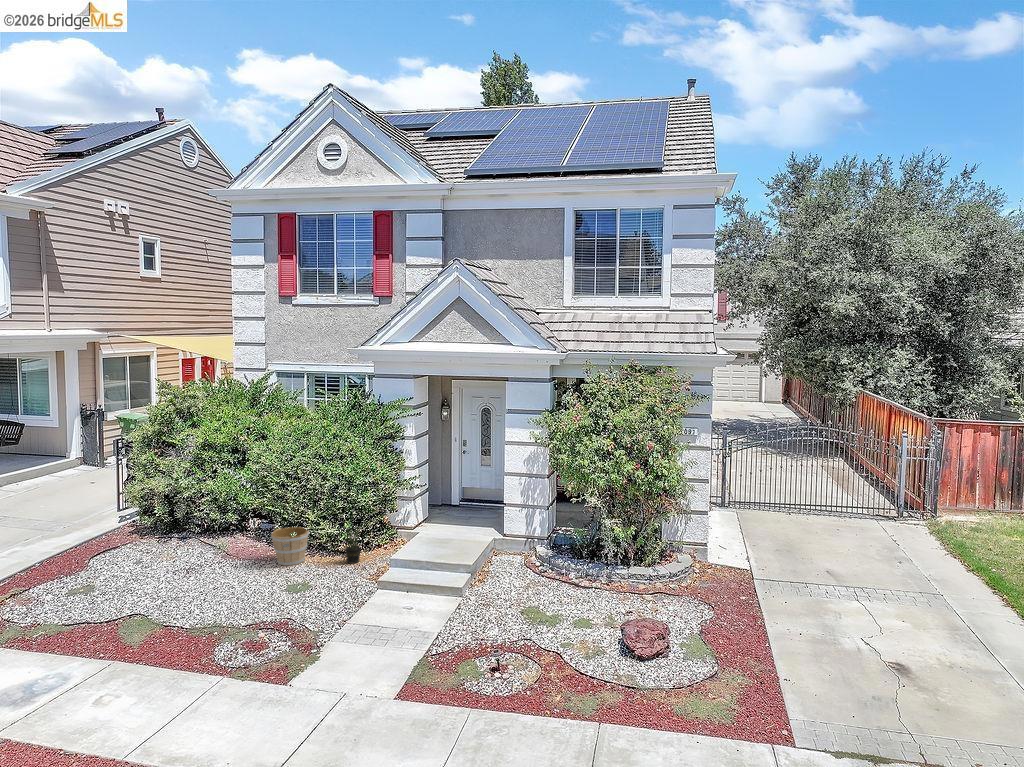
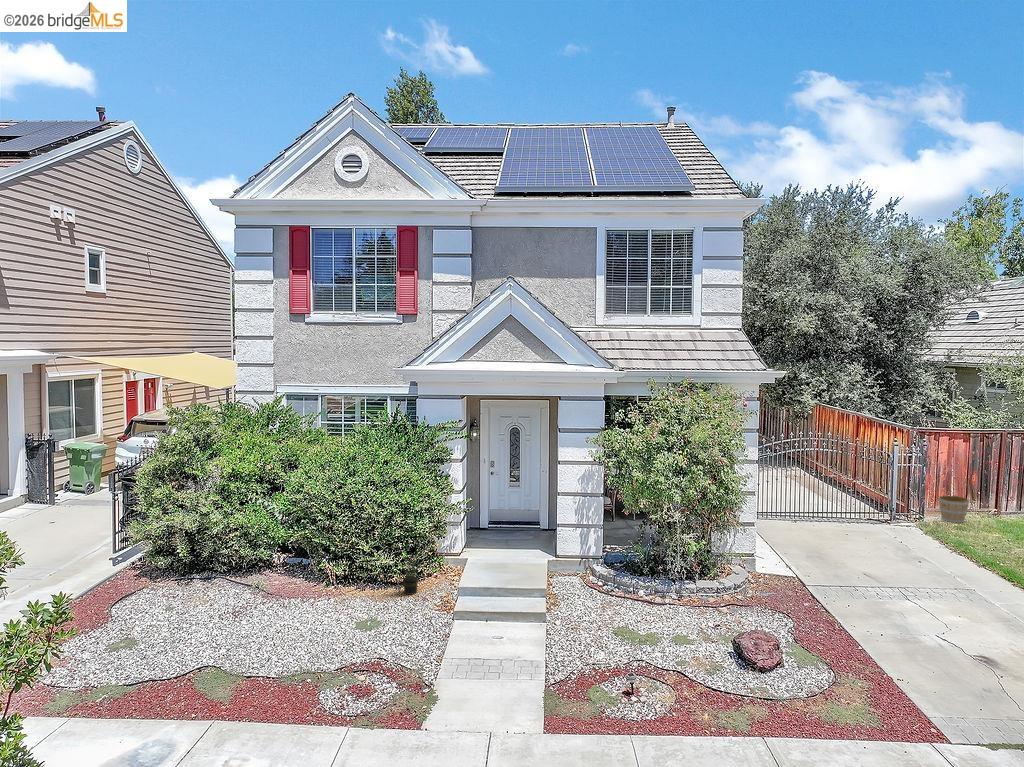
wooden bucket: present [271,527,309,566] -> present [938,496,970,523]

